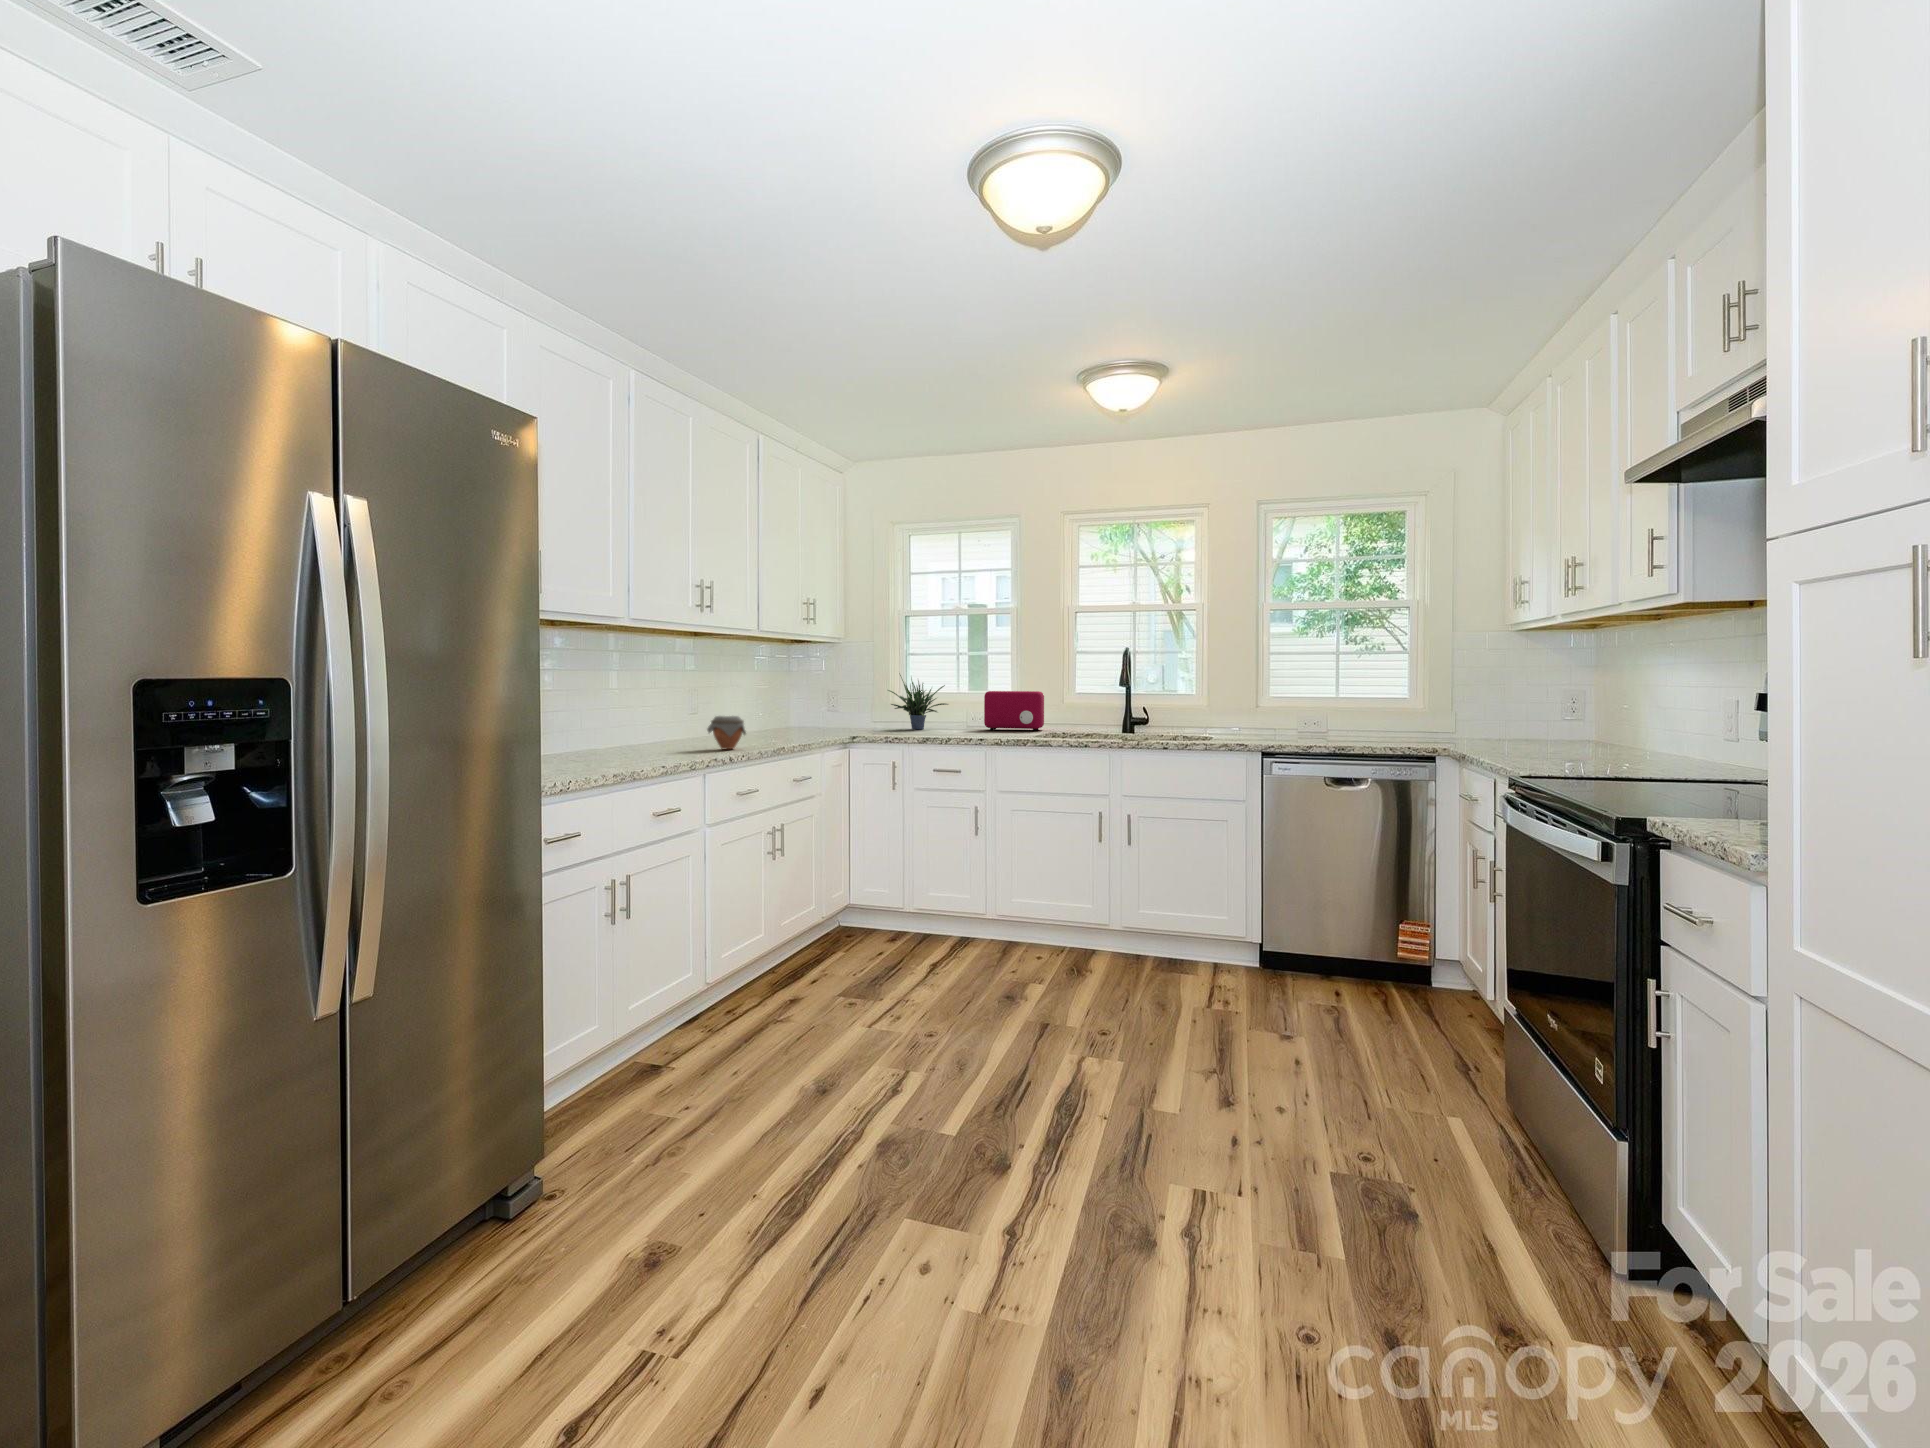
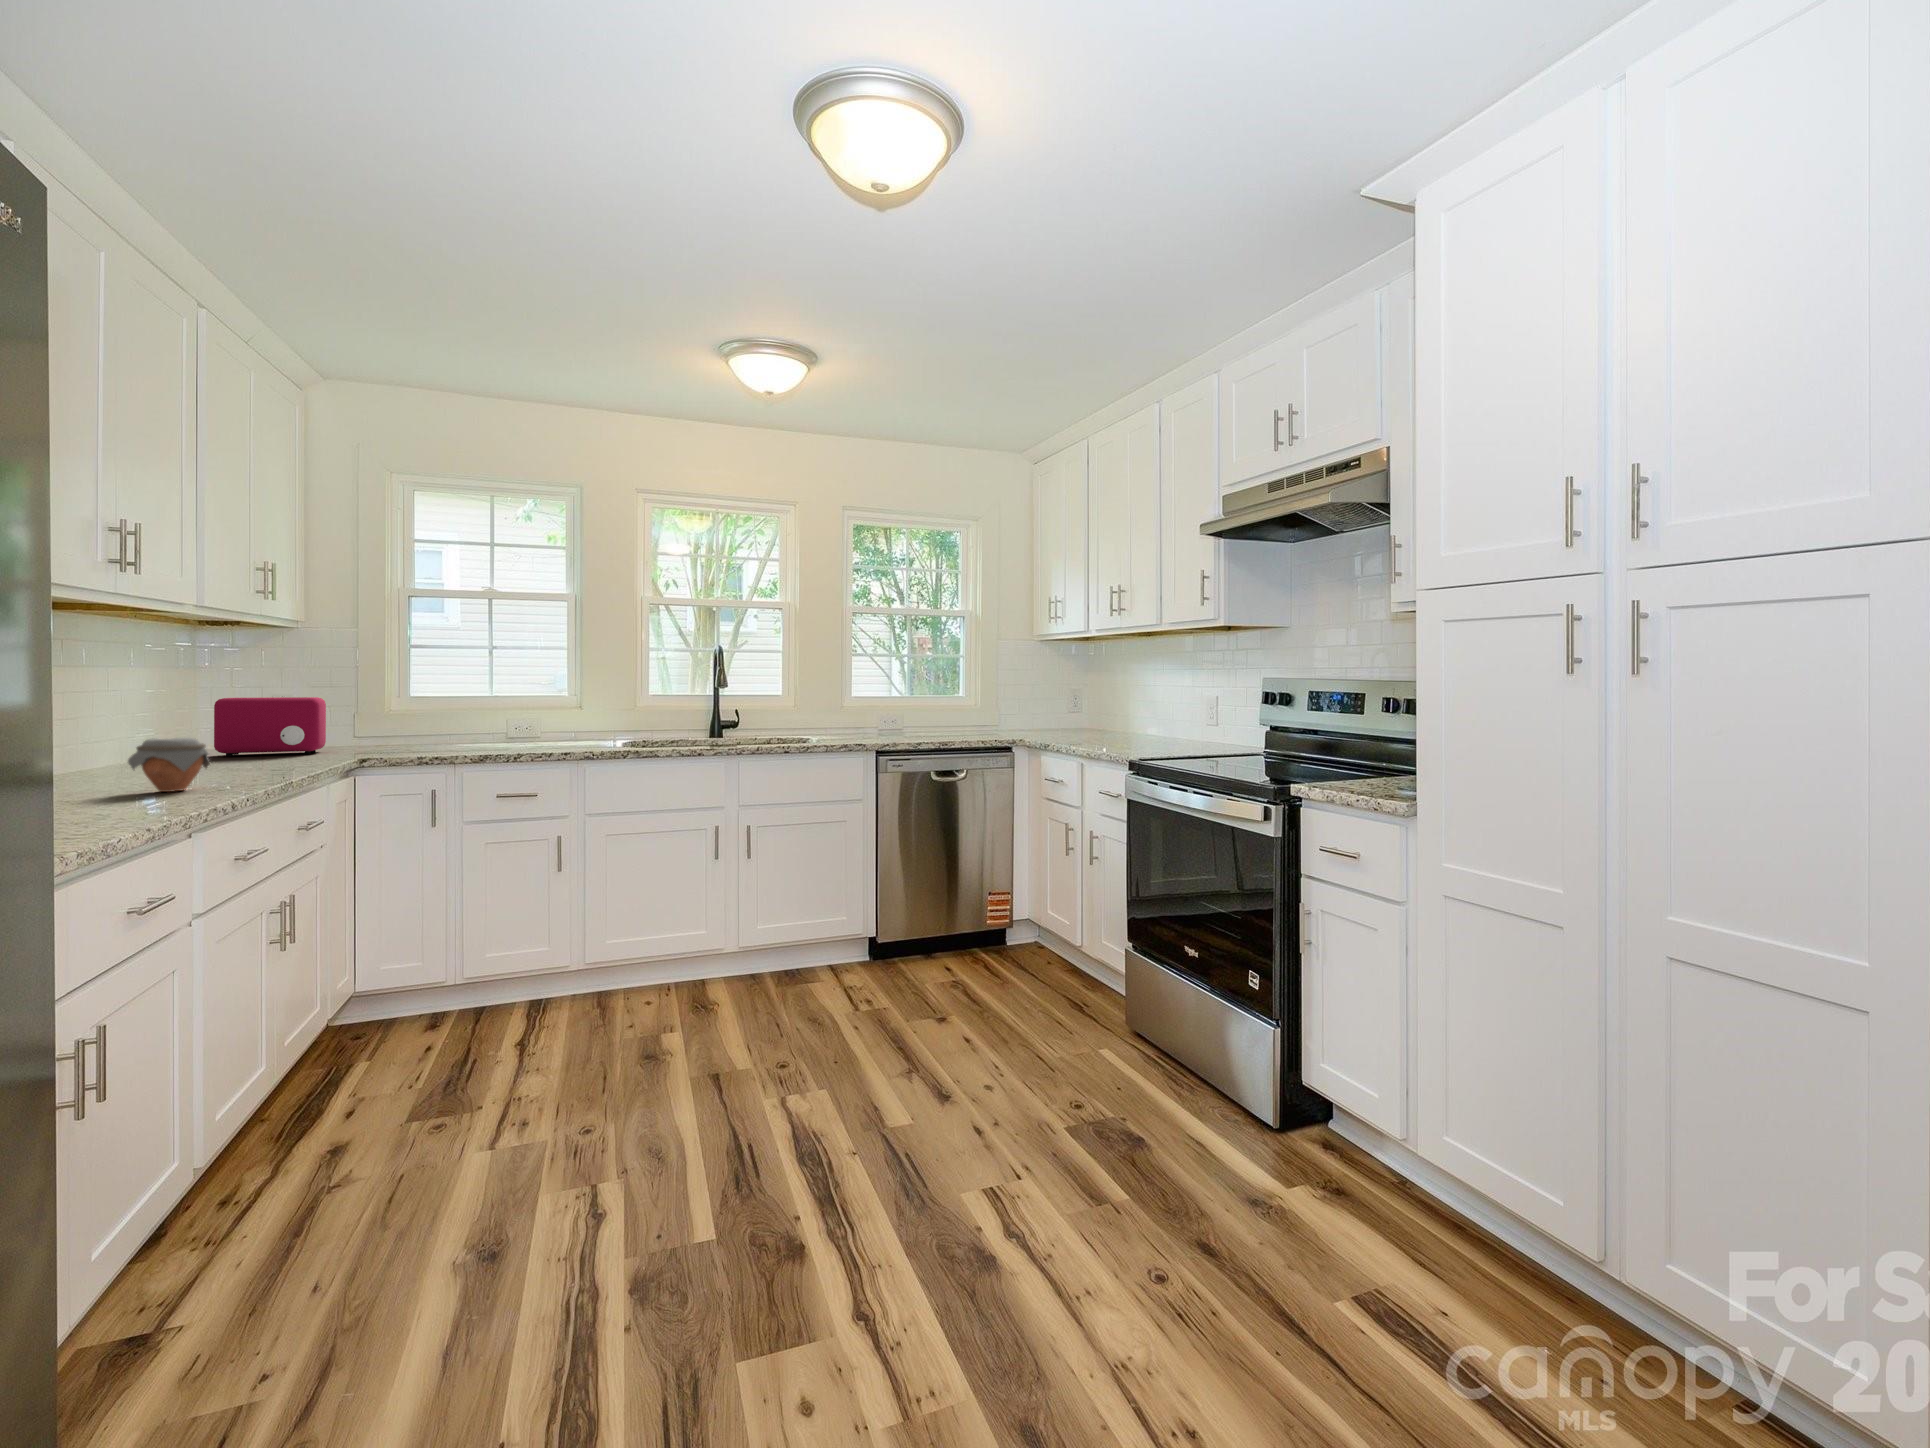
potted plant: present [888,675,948,729] -> none [375,665,478,743]
toaster: present [984,691,1044,731] -> present [214,697,326,756]

